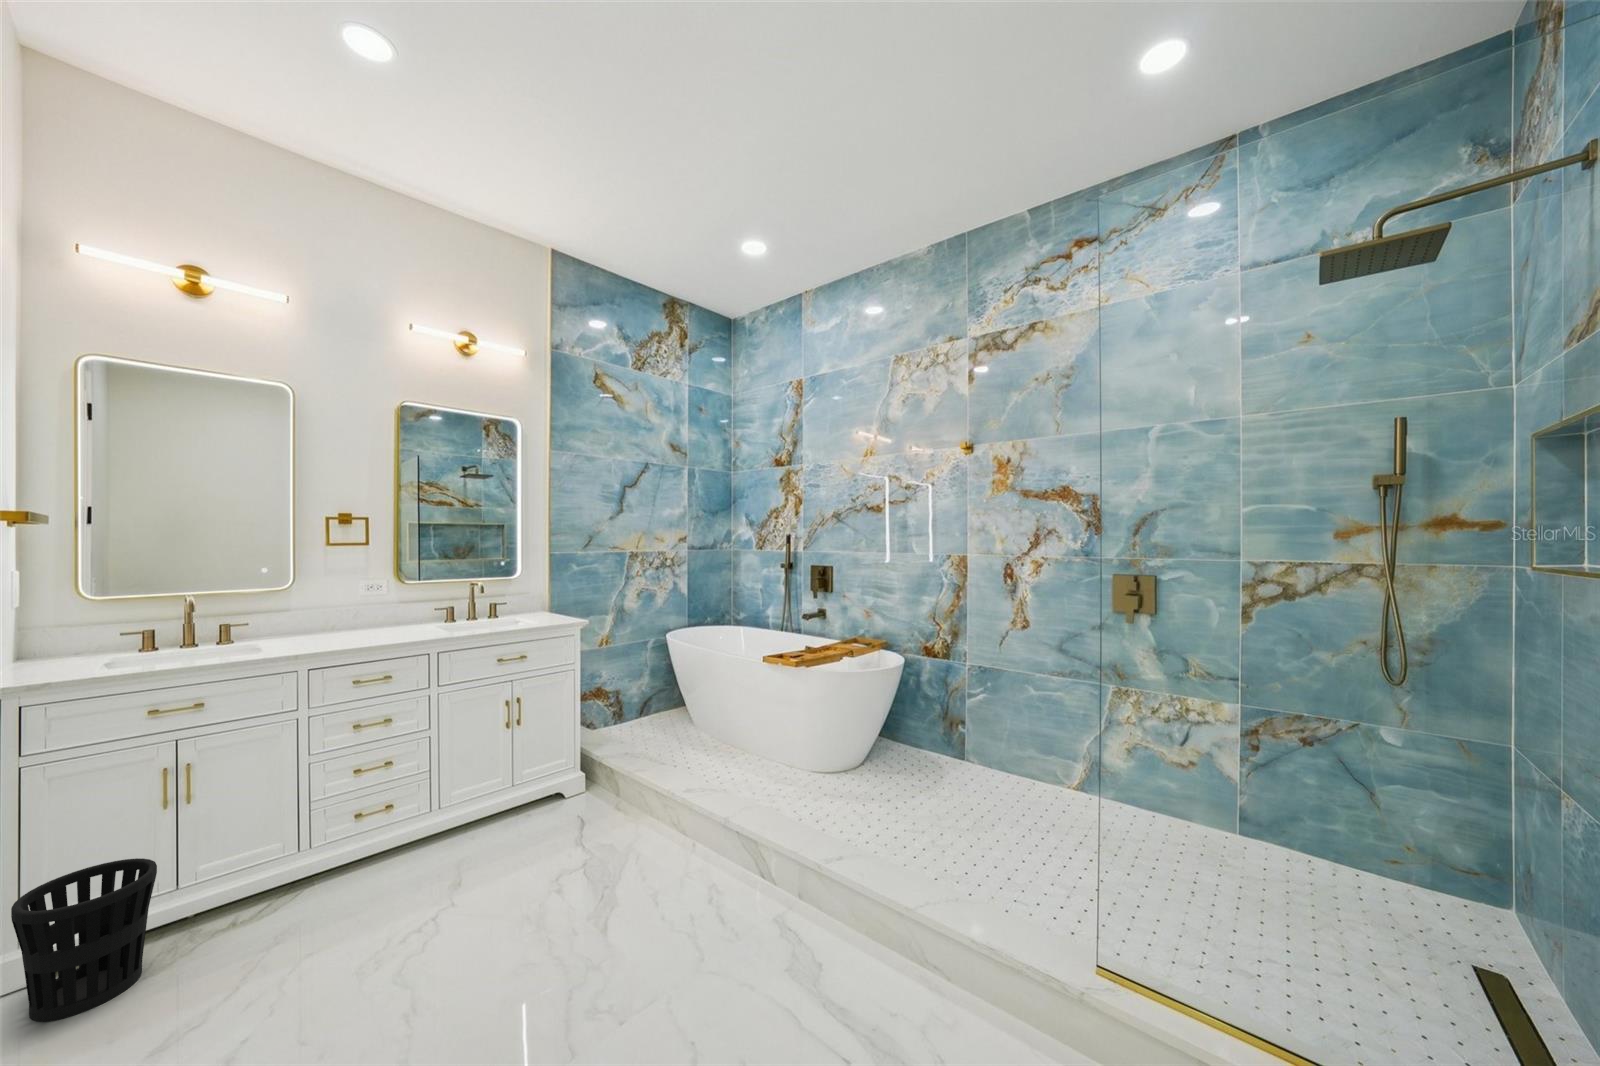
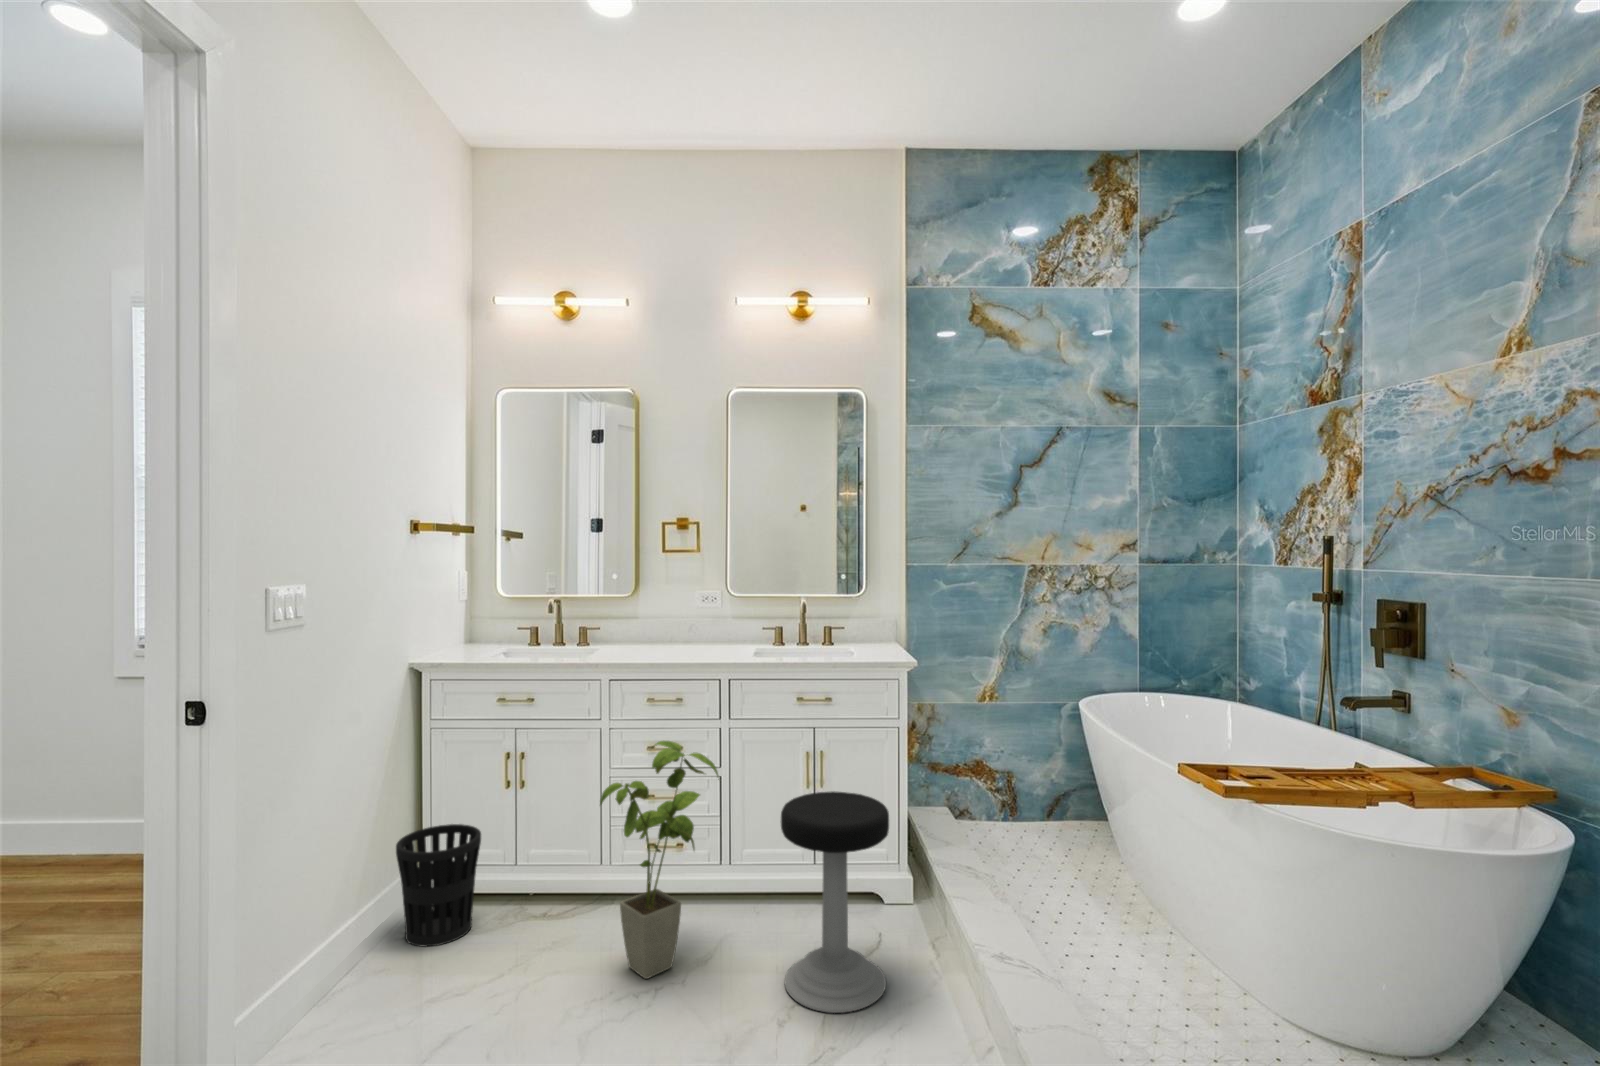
house plant: none [372,705,489,910] -> present [600,741,719,979]
stool: none [537,713,619,867] -> present [781,791,889,1013]

